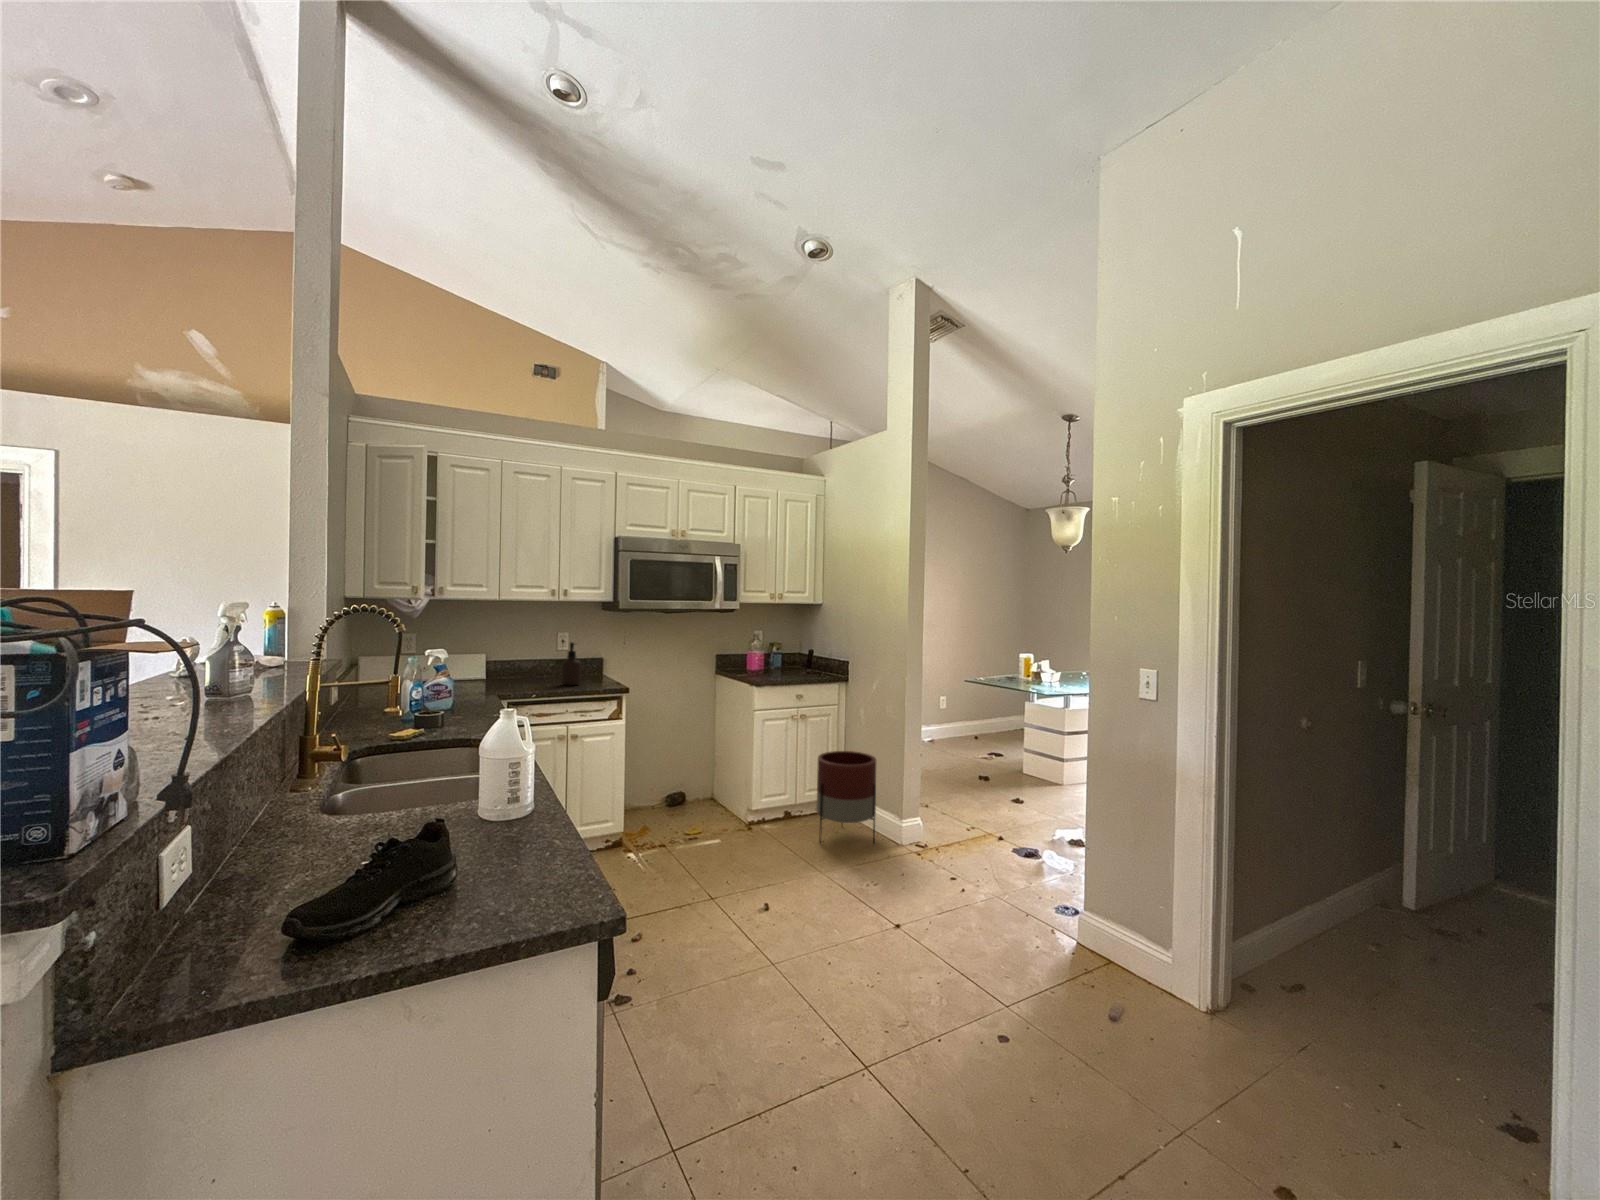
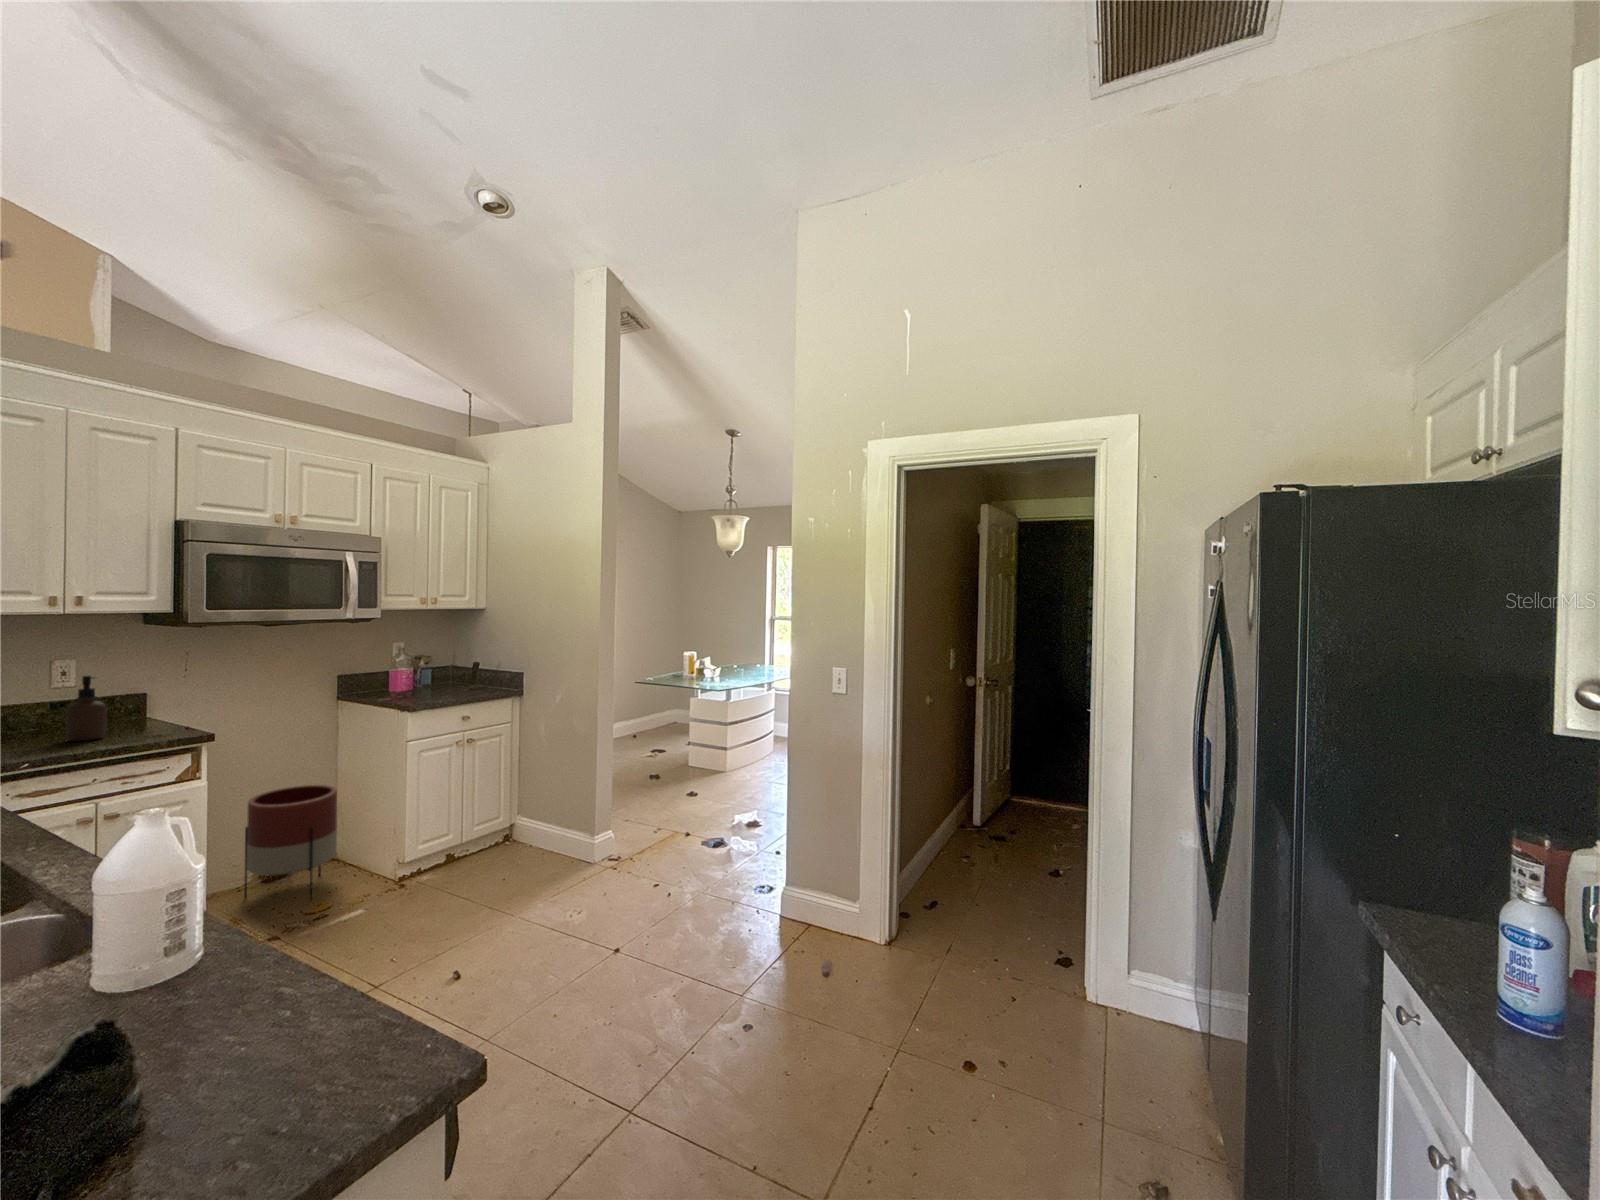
planter: present [816,751,876,843] -> present [244,785,337,899]

